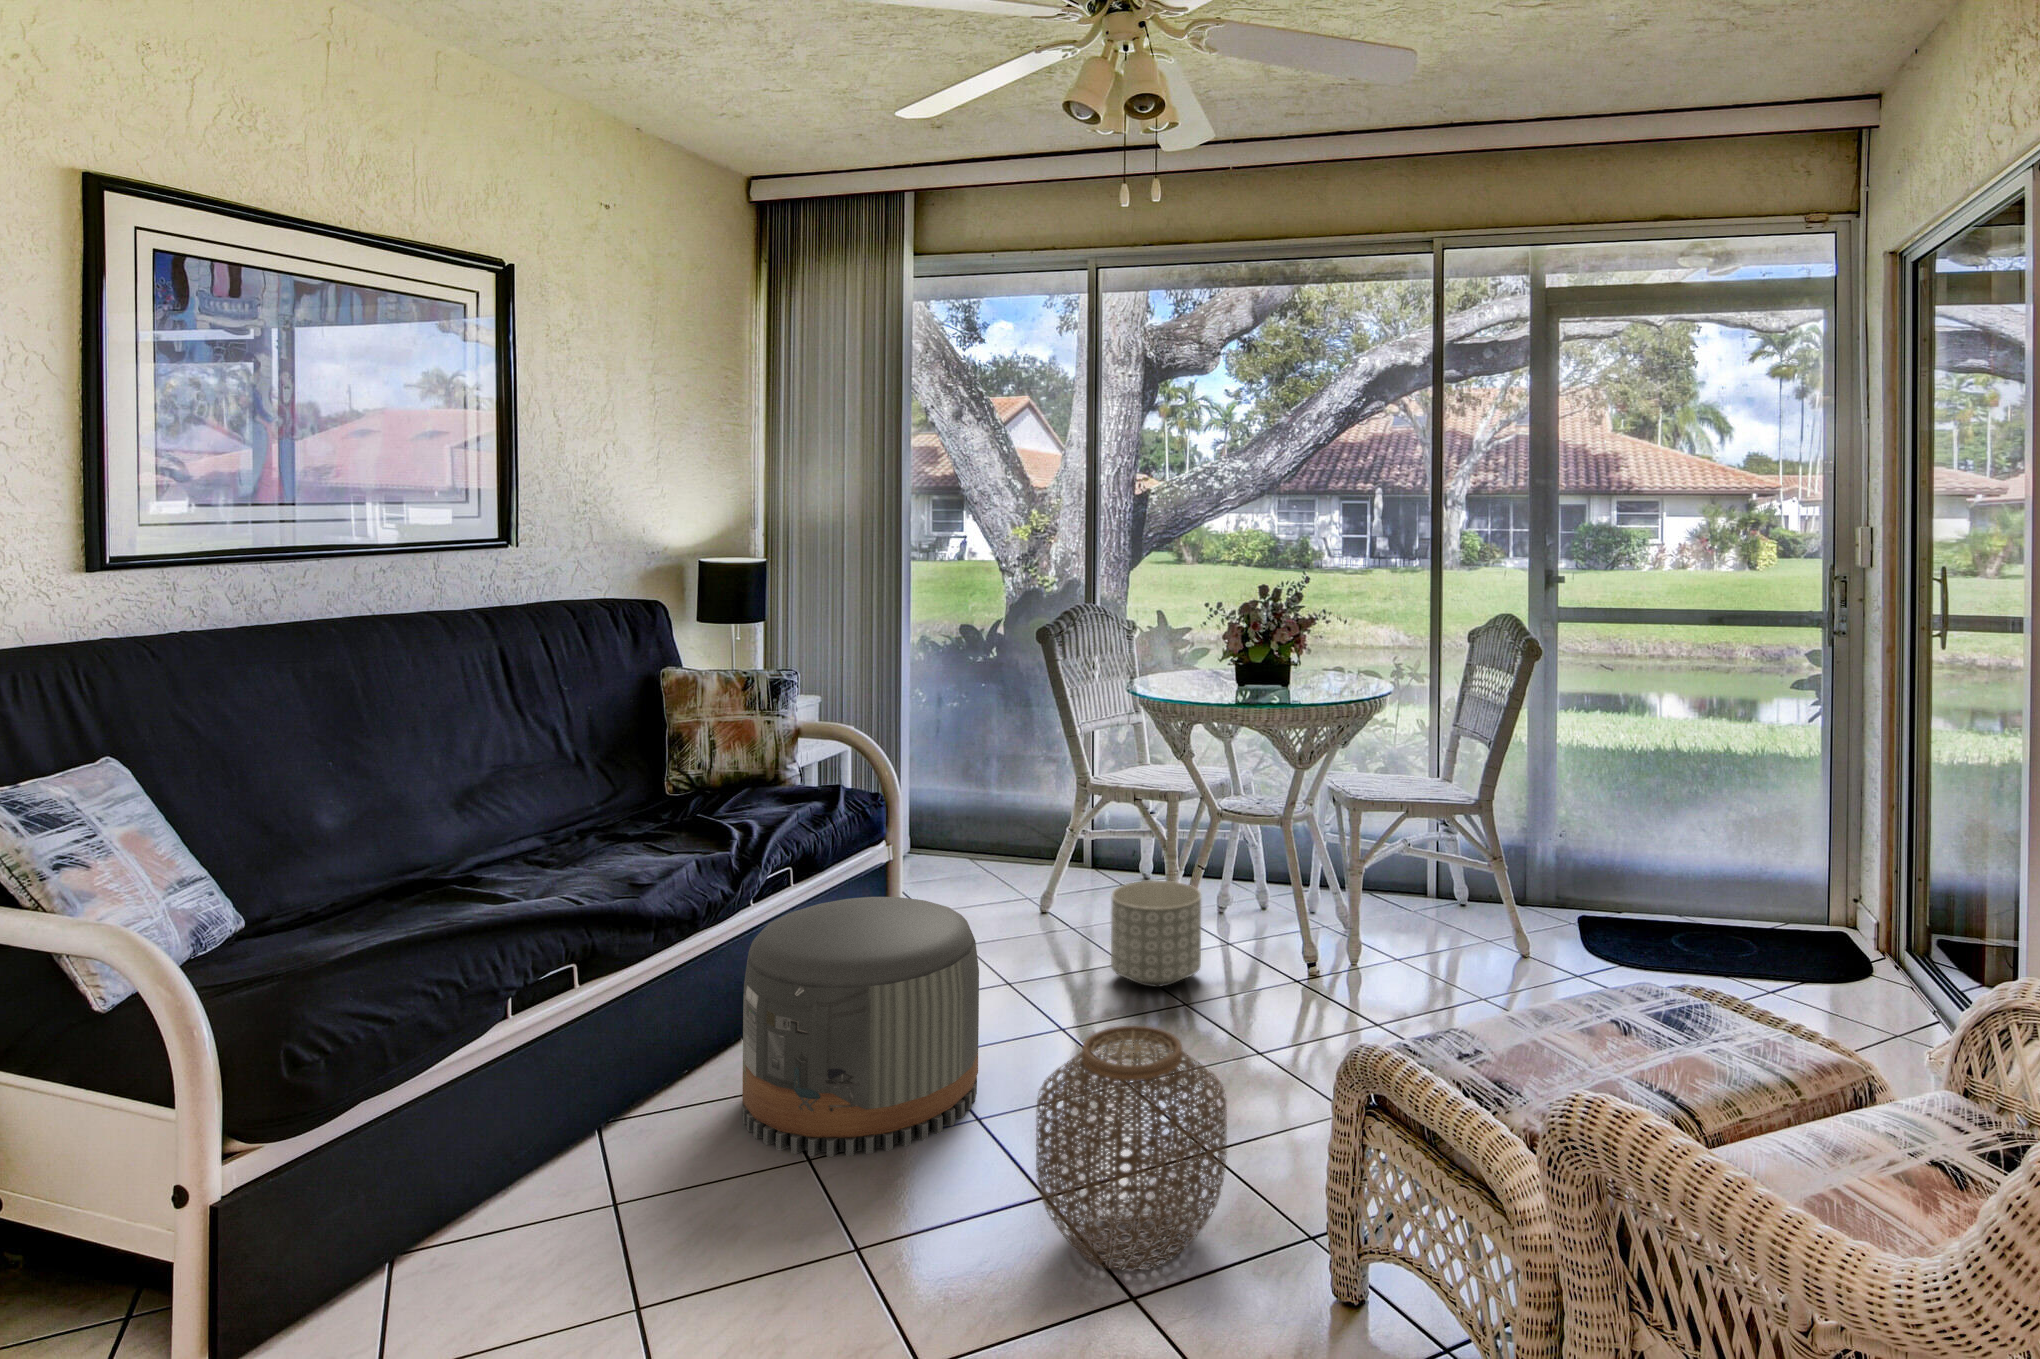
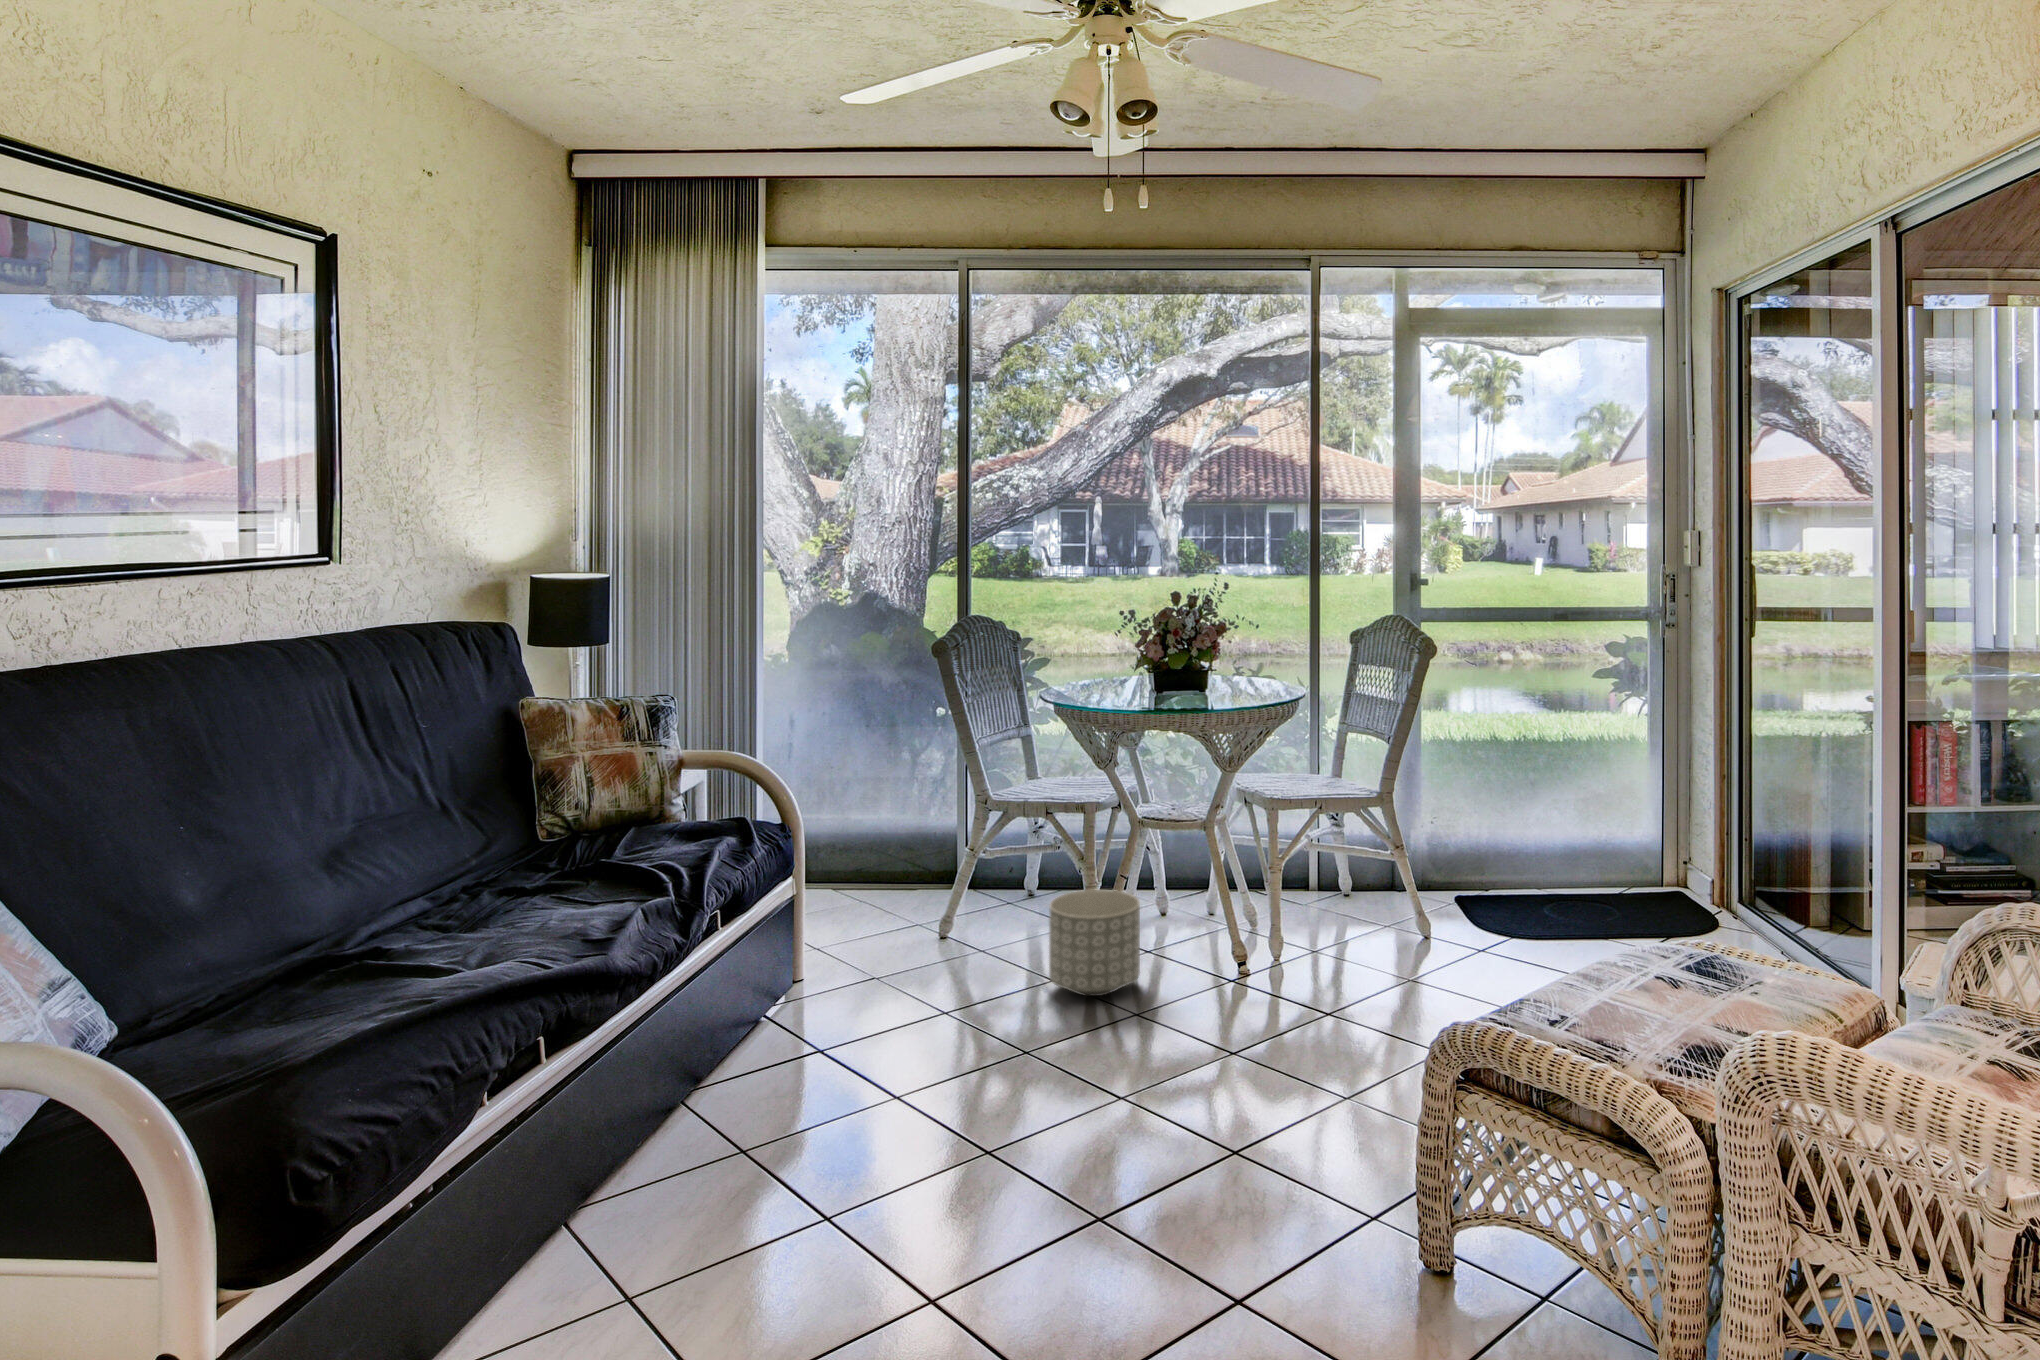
pouf: present [742,897,979,1157] -> none [722,927,973,1206]
woven basket: present [1036,1026,1227,1270] -> none [1106,1026,1293,1266]

